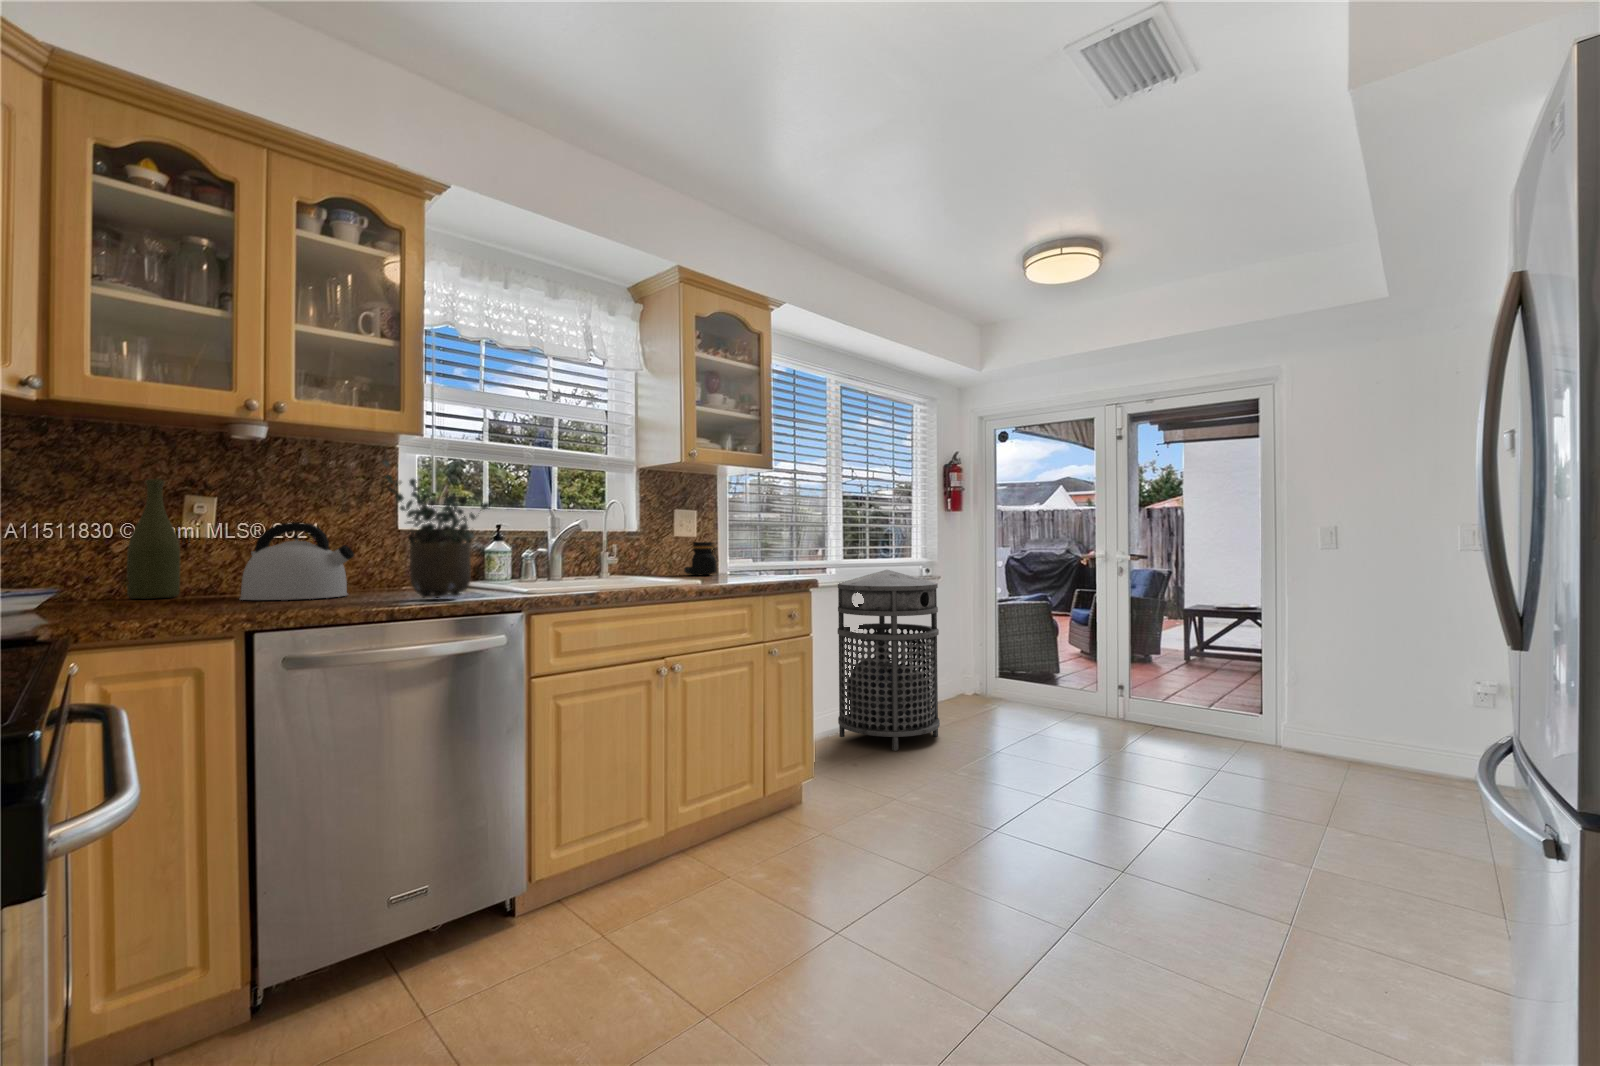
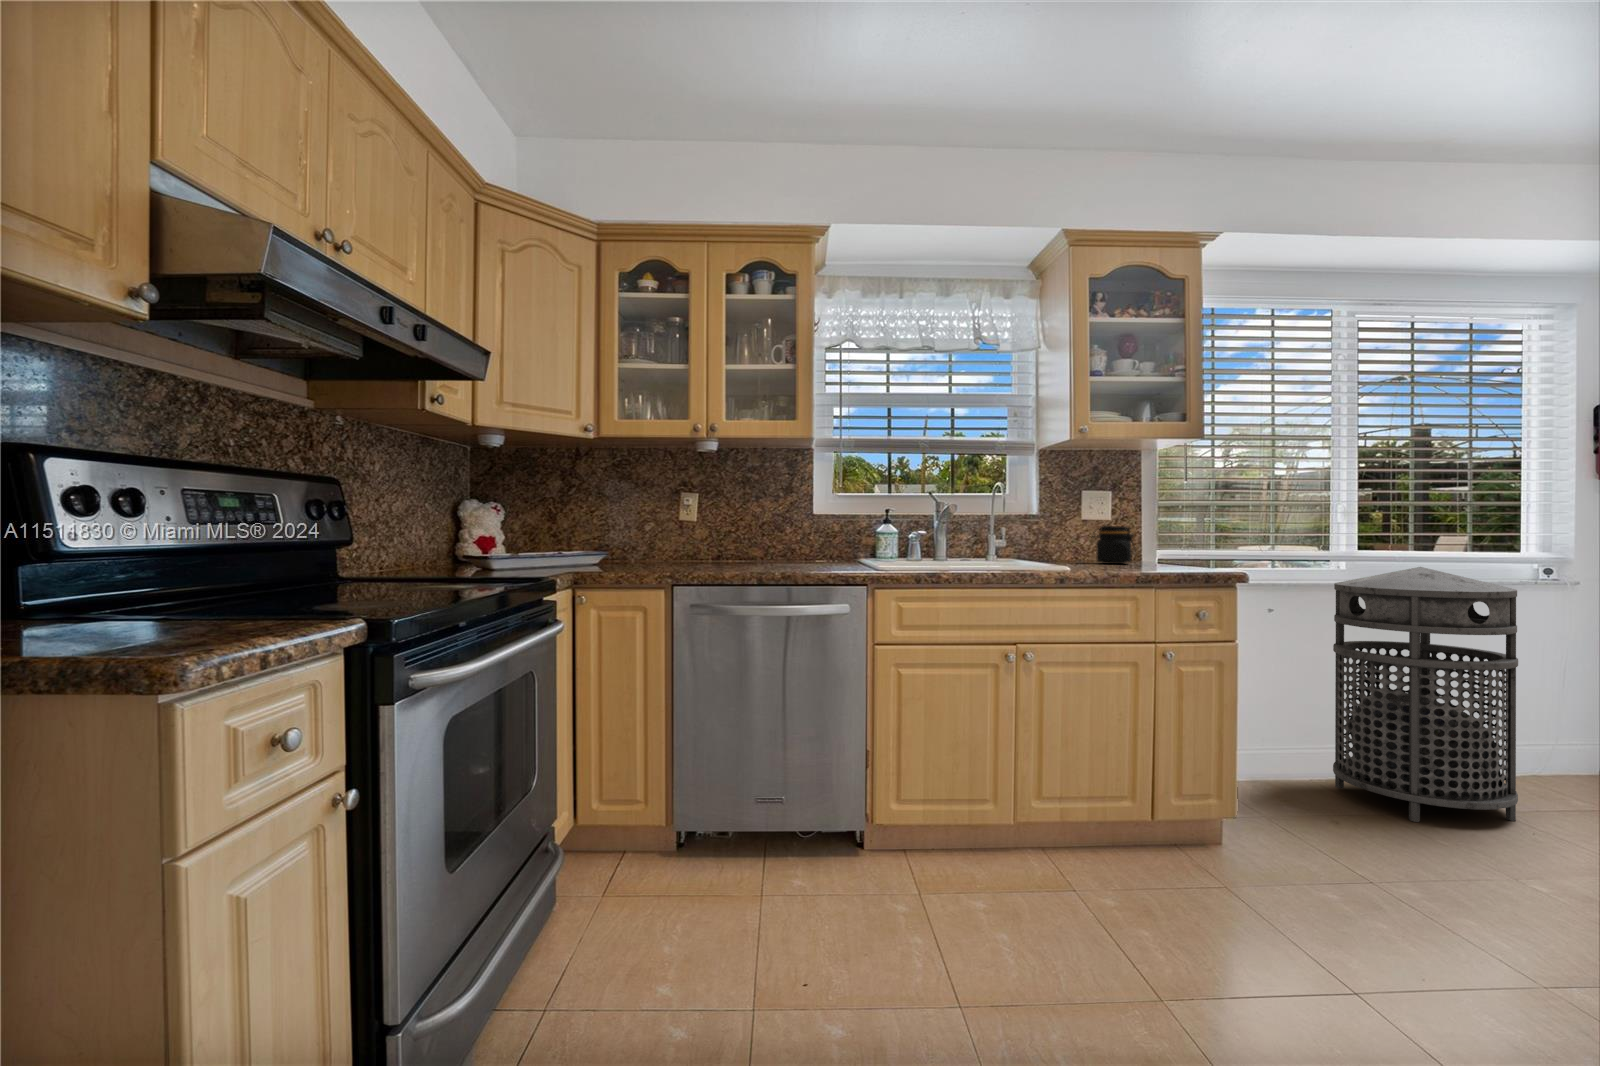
potted plant: present [383,461,490,598] -> none [764,462,836,570]
bottle: present [127,479,180,599] -> none [649,483,675,562]
kettle: present [240,522,354,600] -> none [696,511,761,566]

